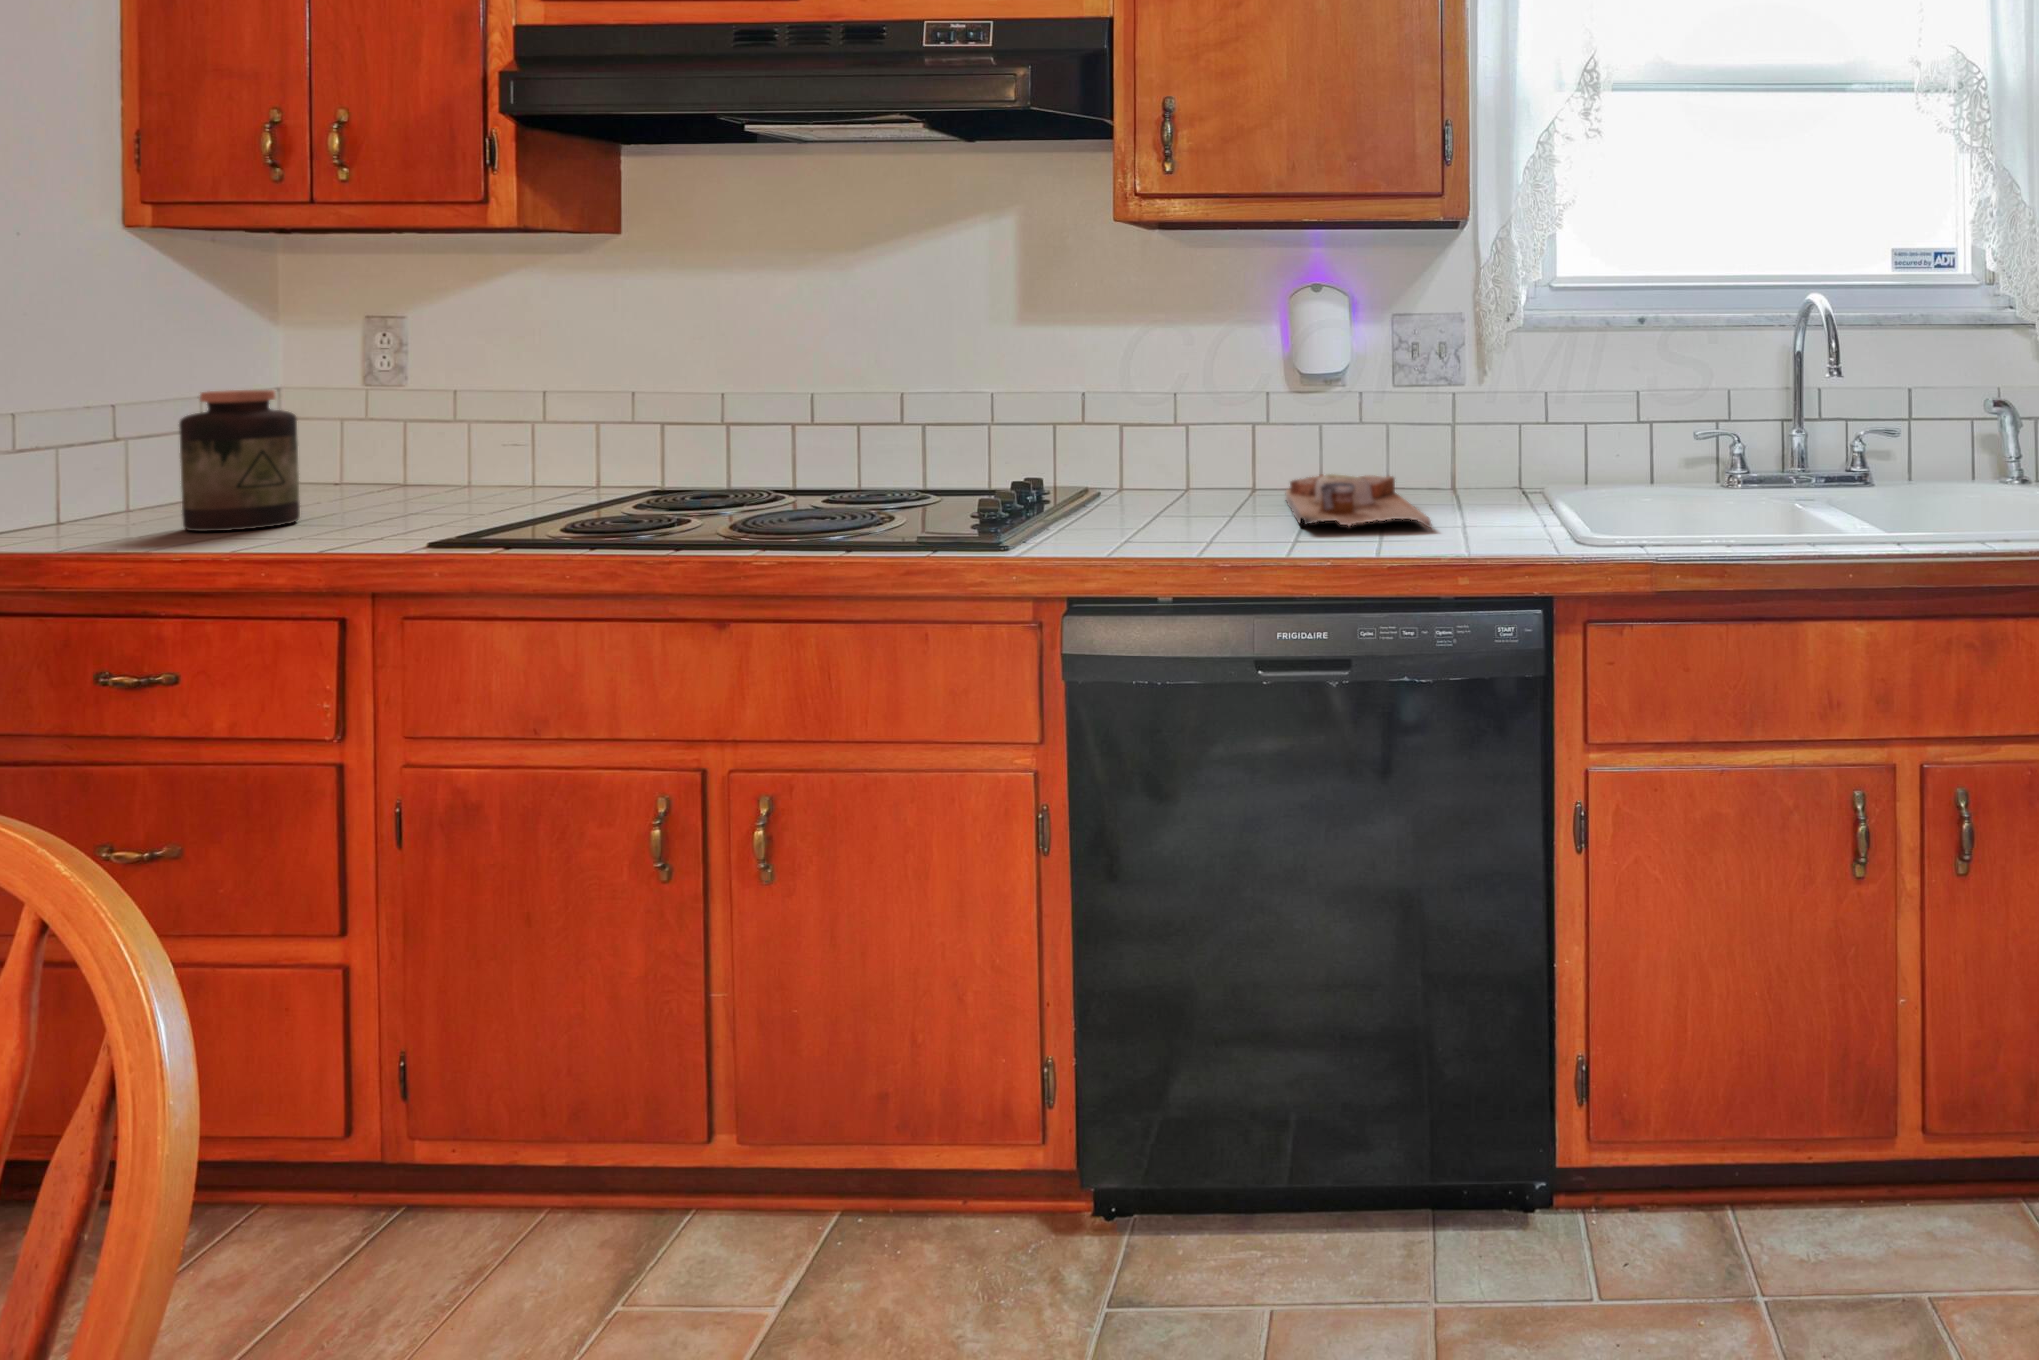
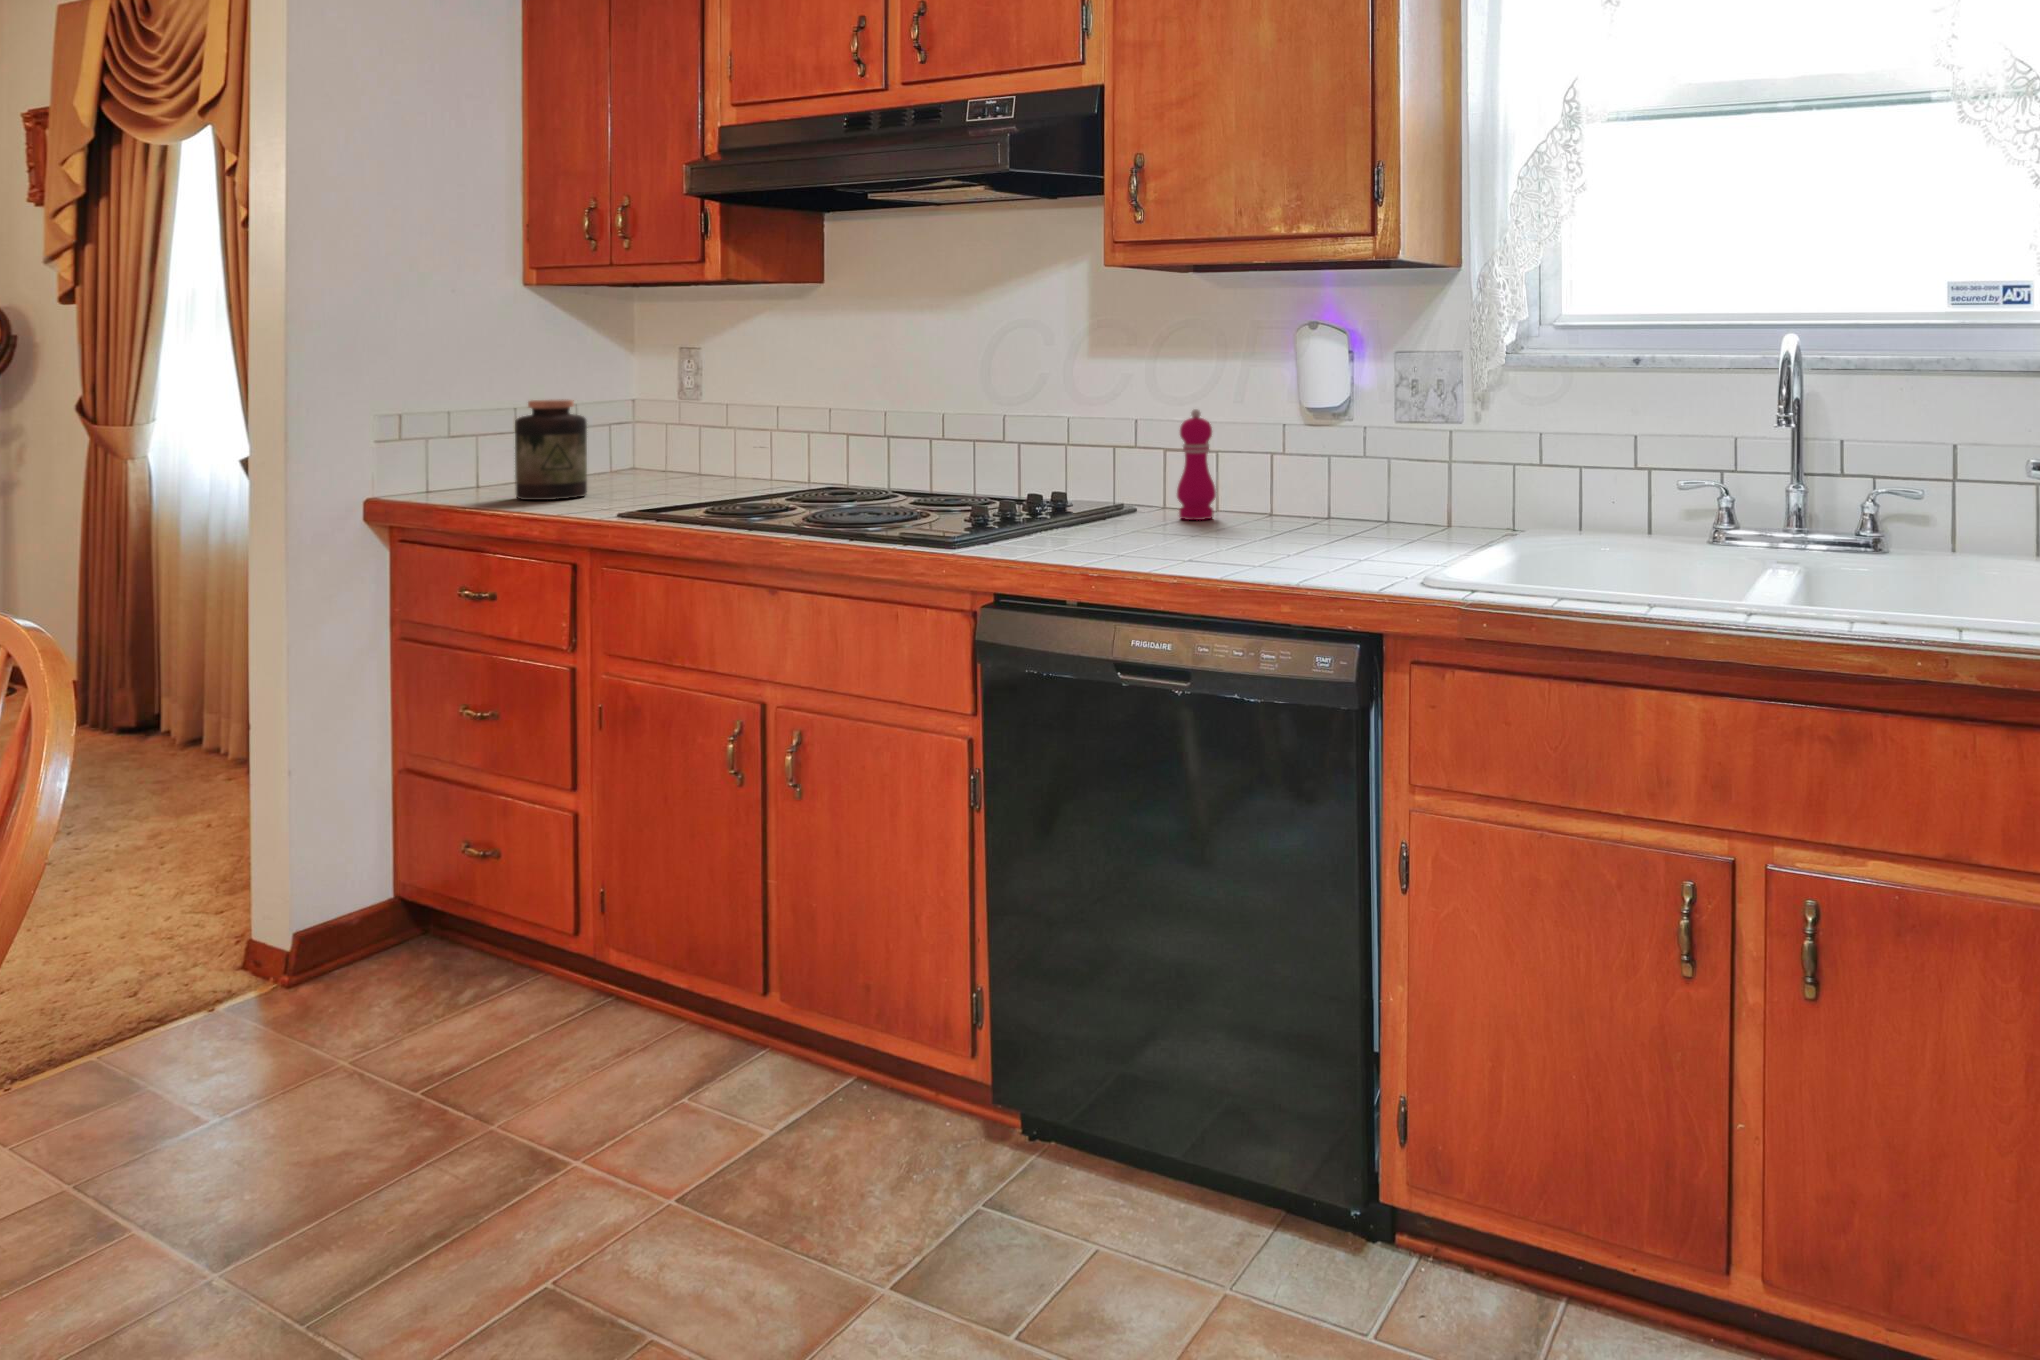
pepper mill: none [1168,380,1211,499] -> present [1177,409,1216,520]
cutting board: present [1285,474,1431,527] -> none [1200,503,1371,561]

